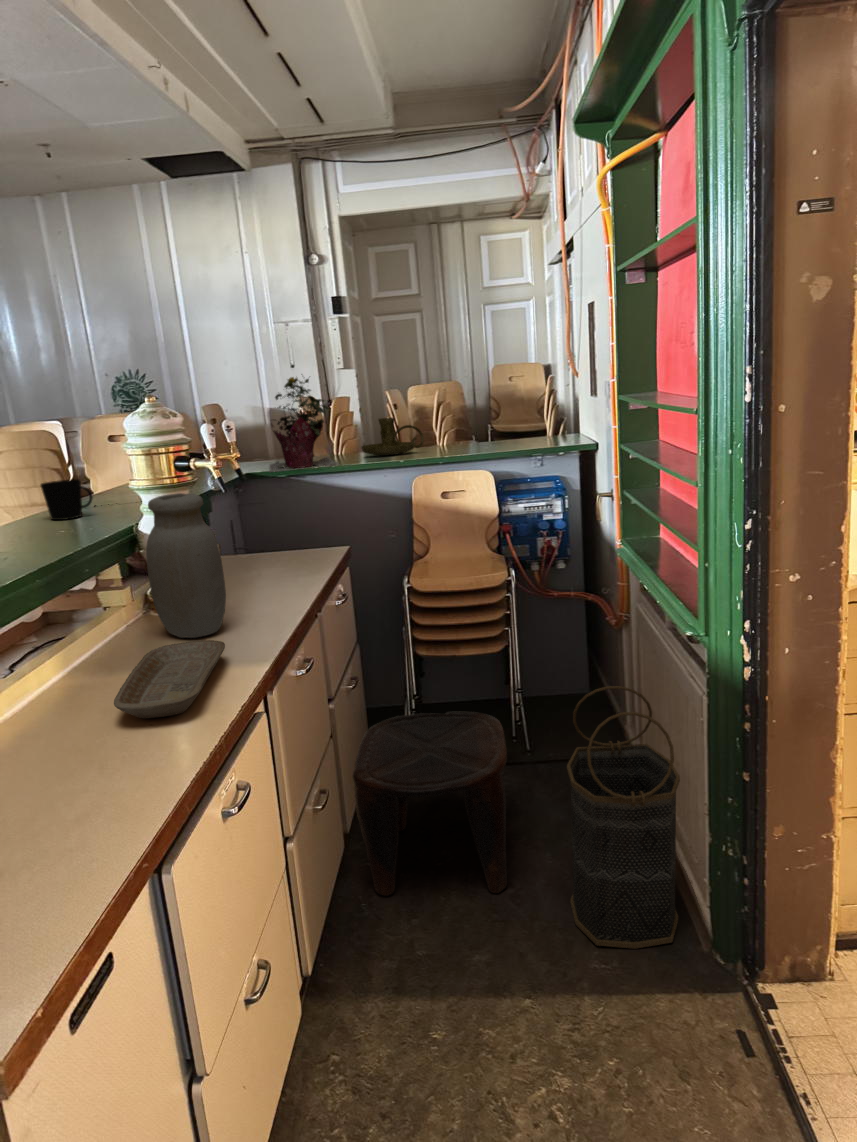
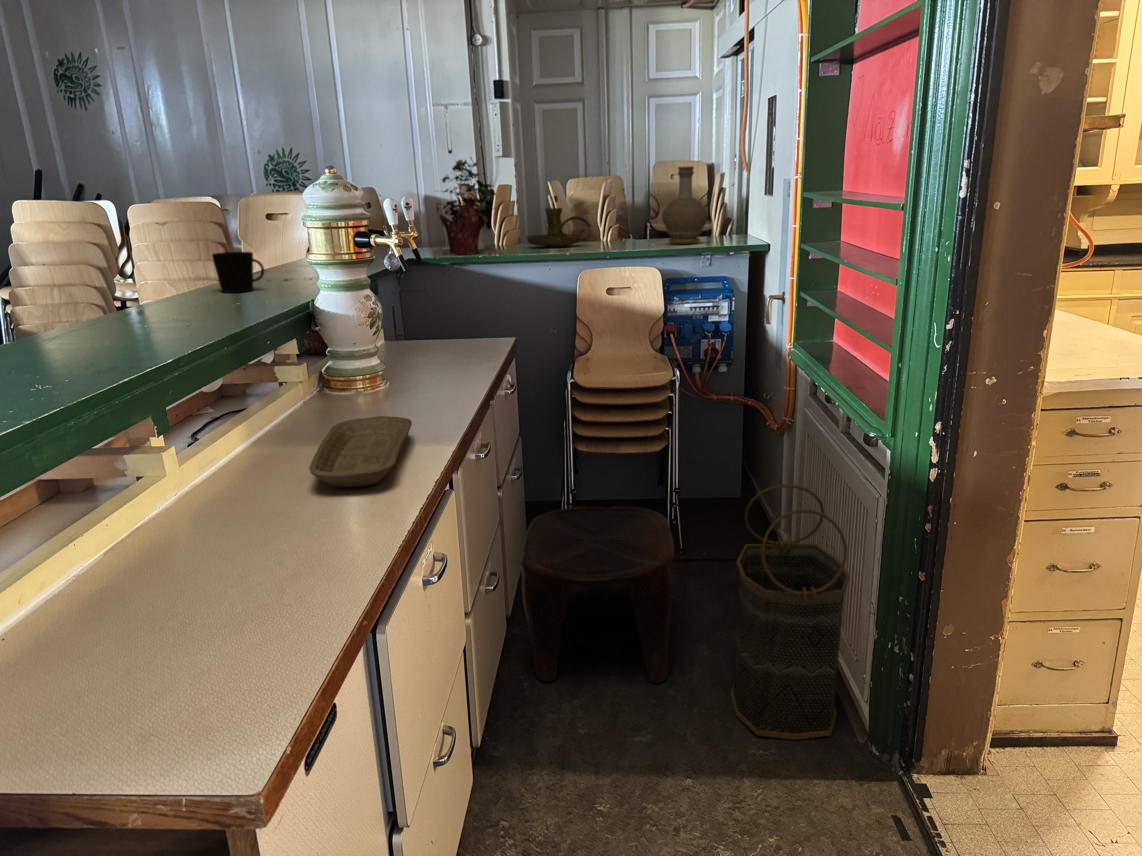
bottle: none [491,373,535,447] -> present [662,166,708,244]
jar: present [146,493,226,638] -> none [329,268,407,415]

